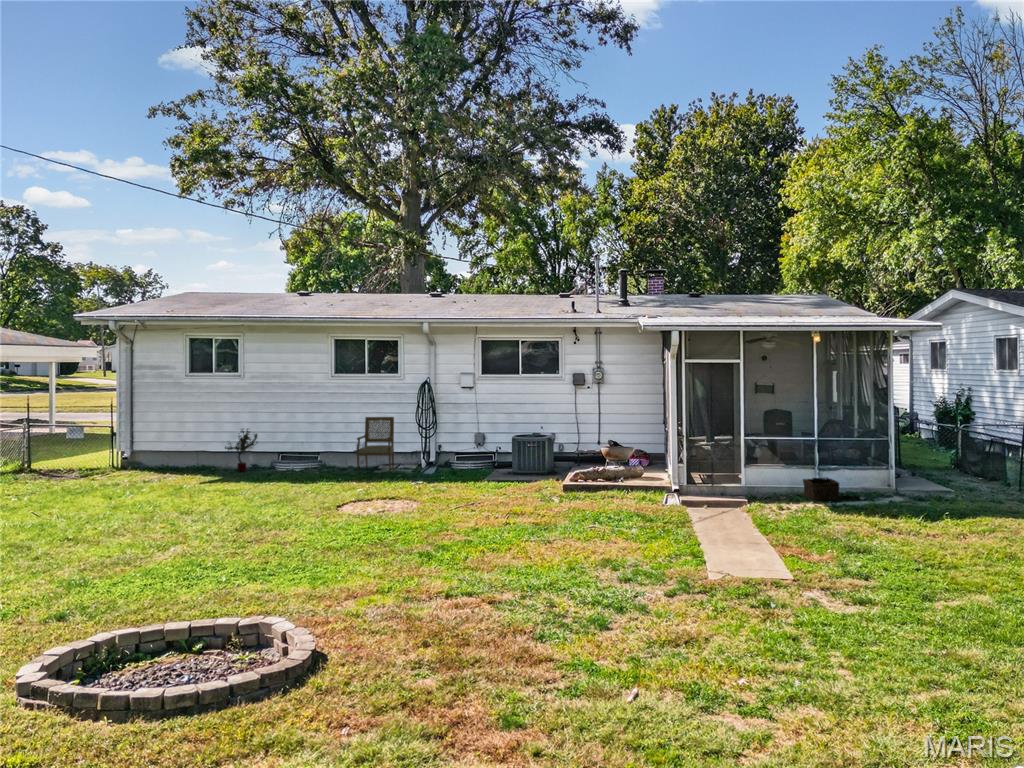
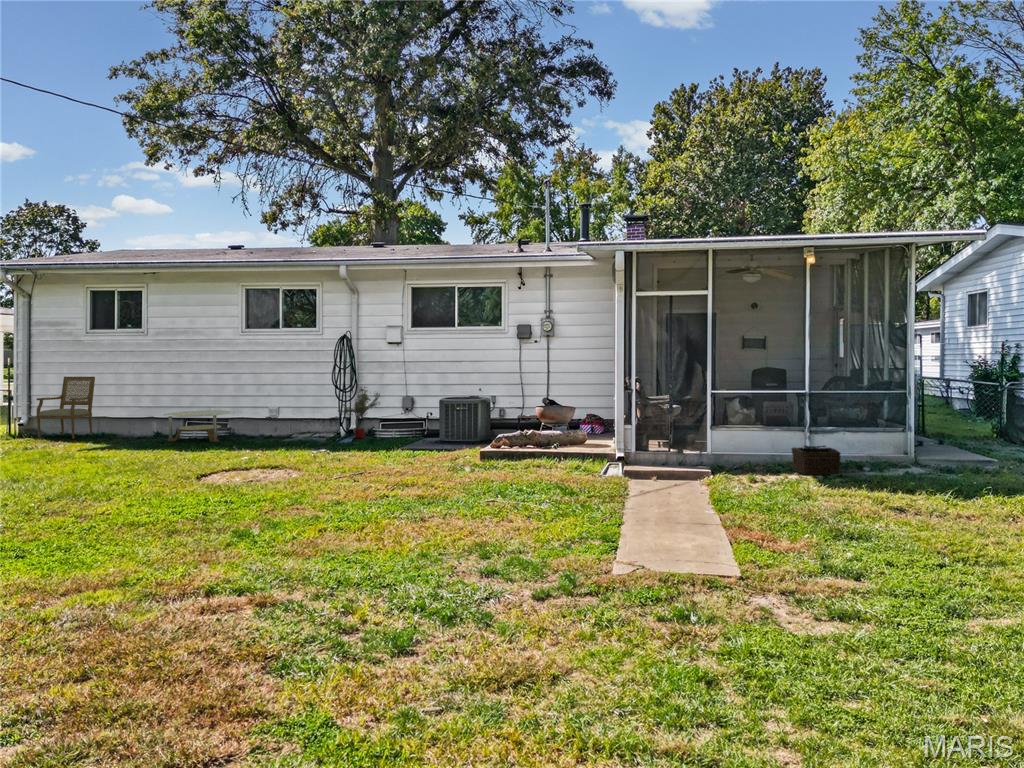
chair: present [357,417,394,473] -> present [36,377,95,439]
potted tree: present [225,428,257,472] -> present [338,387,380,439]
round table: none [275,447,333,476] -> present [164,410,235,442]

